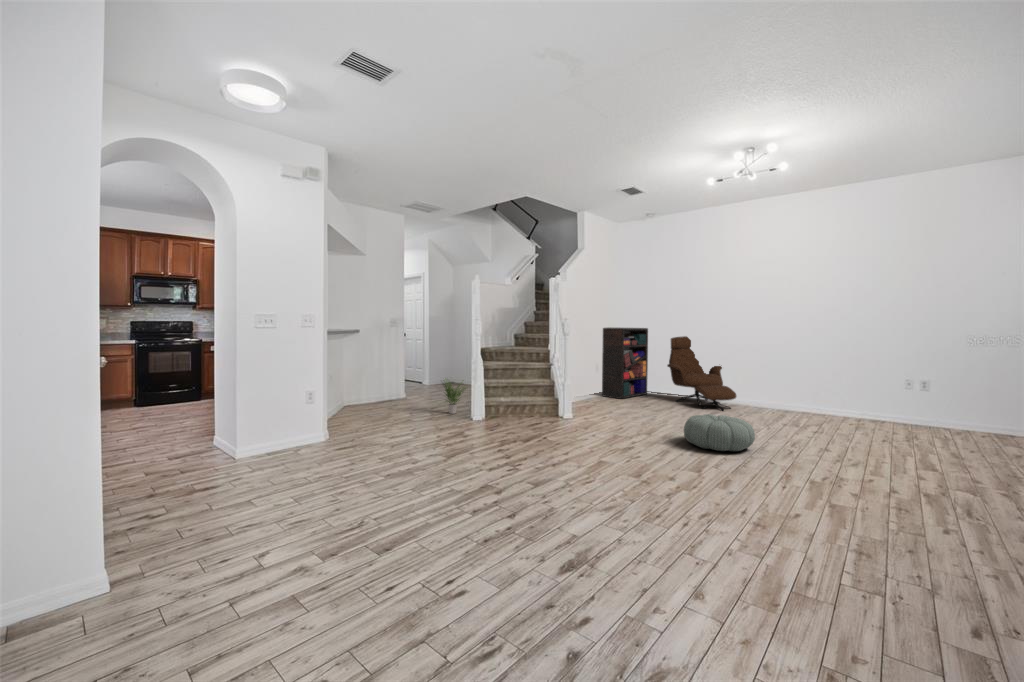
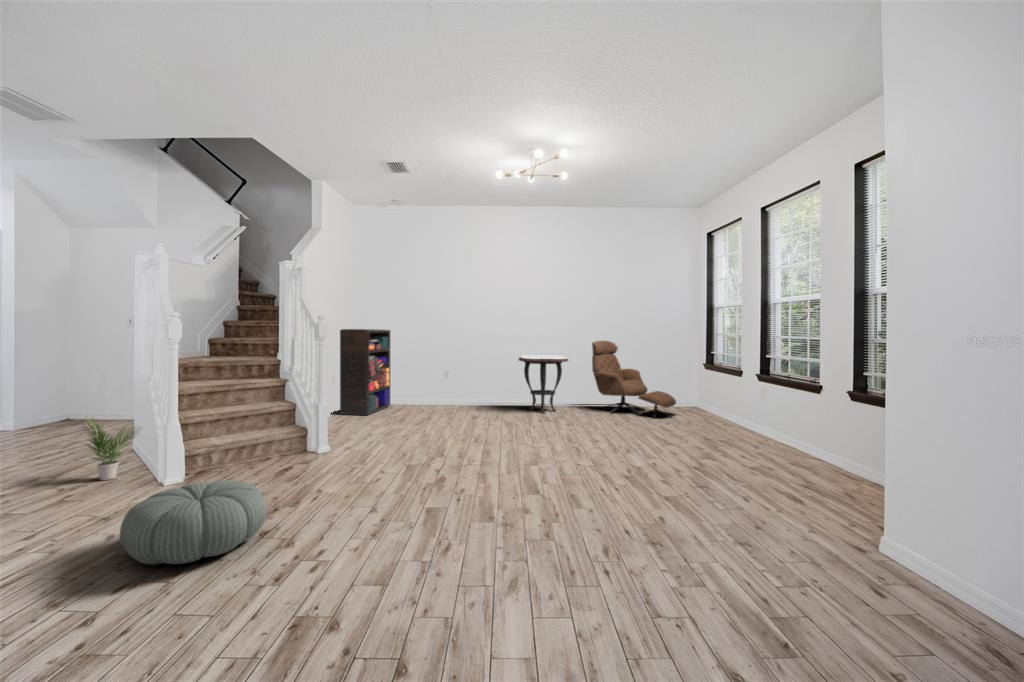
lounge chair: present [667,336,736,411] -> present [592,341,676,418]
side table: none [770,355,836,417] -> present [519,355,568,413]
pouf: present [684,414,755,451] -> present [120,480,266,565]

